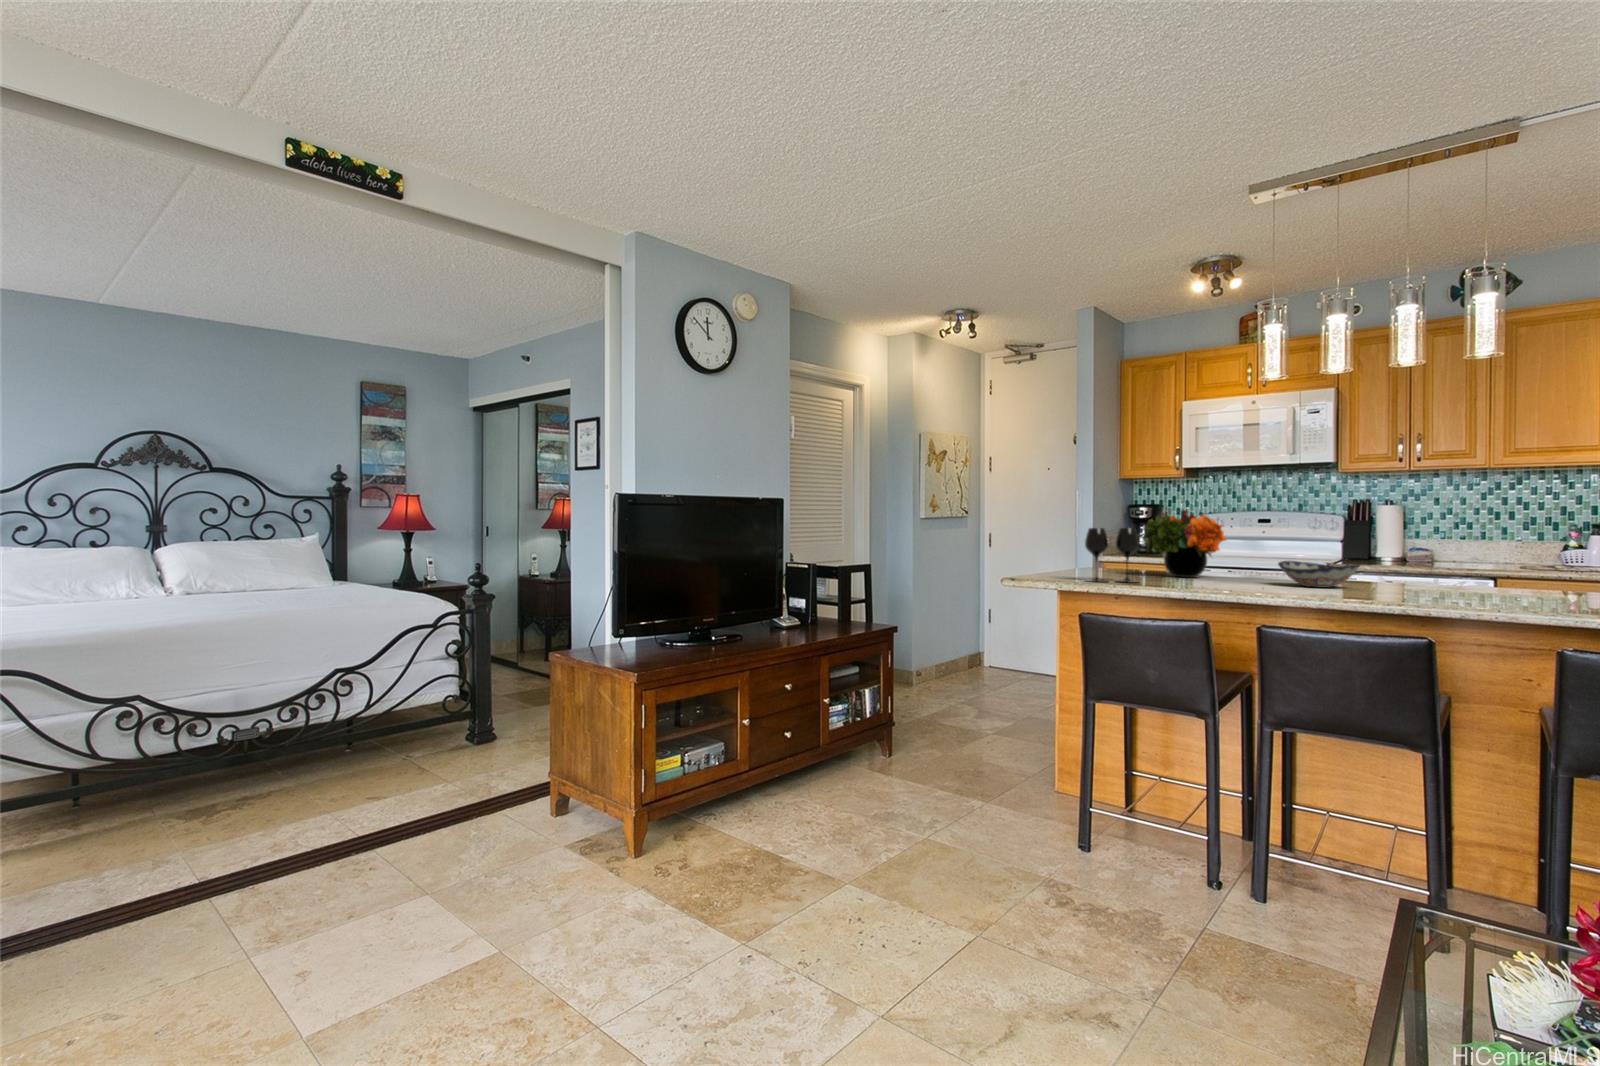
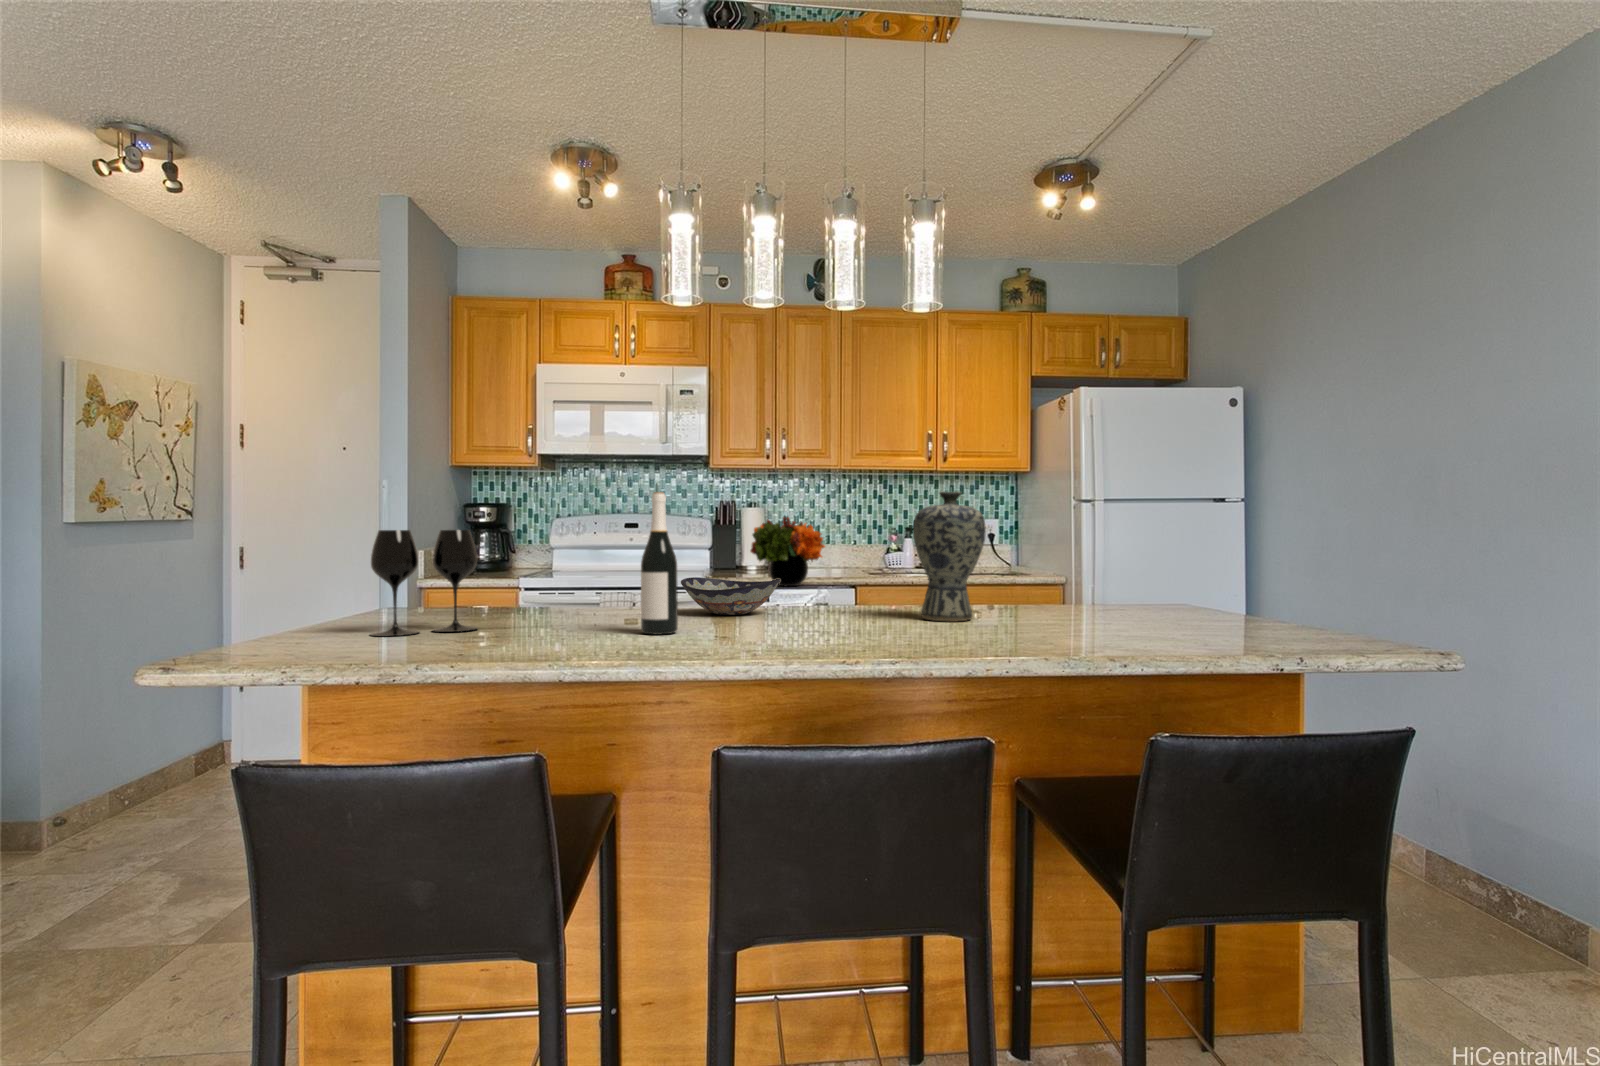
vase: none [1478,501,1555,602] -> present [913,491,986,621]
wine bottle: none [1237,507,1262,591] -> present [641,492,678,634]
flower arrangement: present [1143,509,1227,578] -> present [750,517,825,586]

